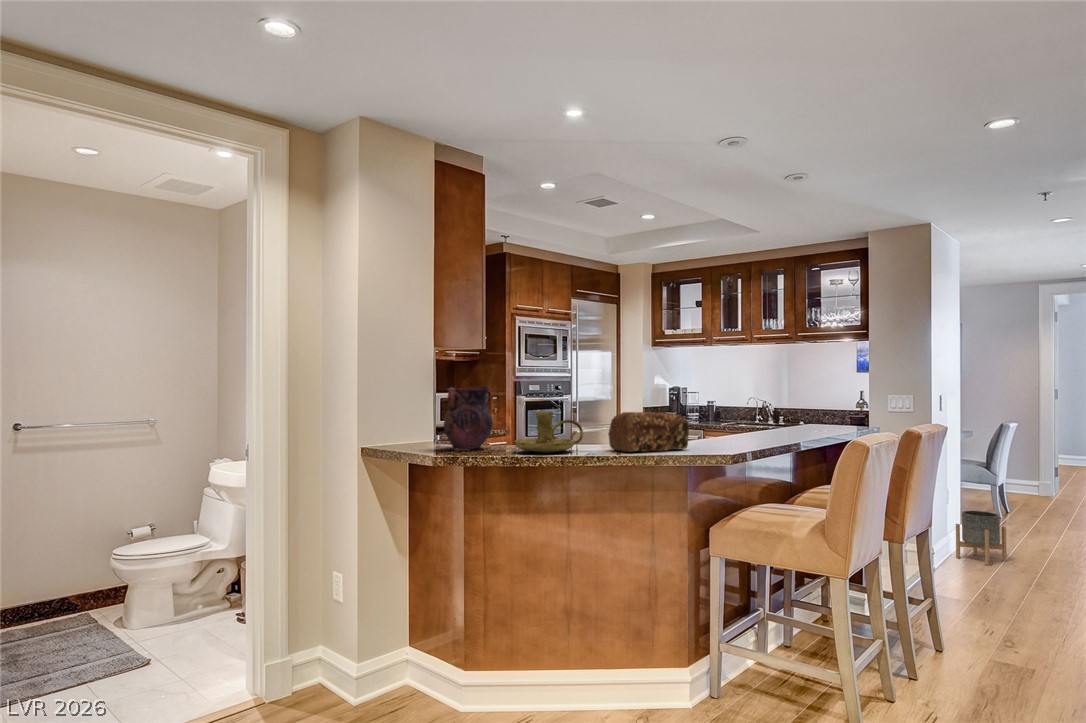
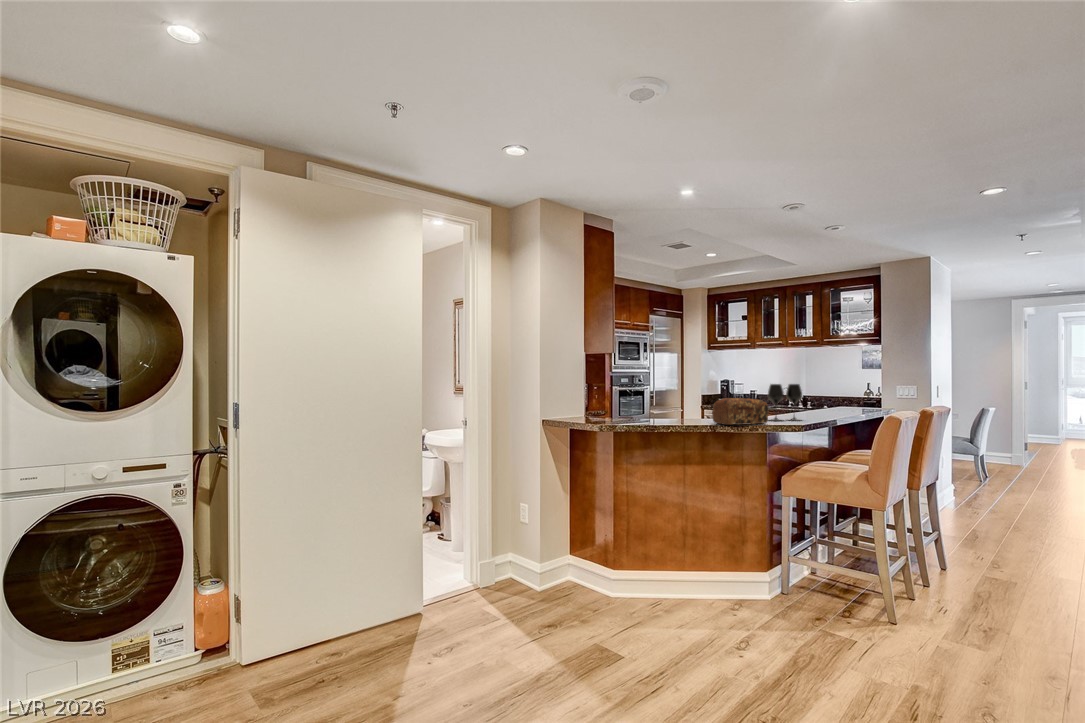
vase: present [444,386,493,450] -> none [597,380,630,423]
wine glass: none [694,391,743,445] -> present [768,384,802,421]
candle holder: present [515,412,583,453] -> none [649,398,694,425]
planter: present [956,511,1007,565] -> none [950,474,991,515]

